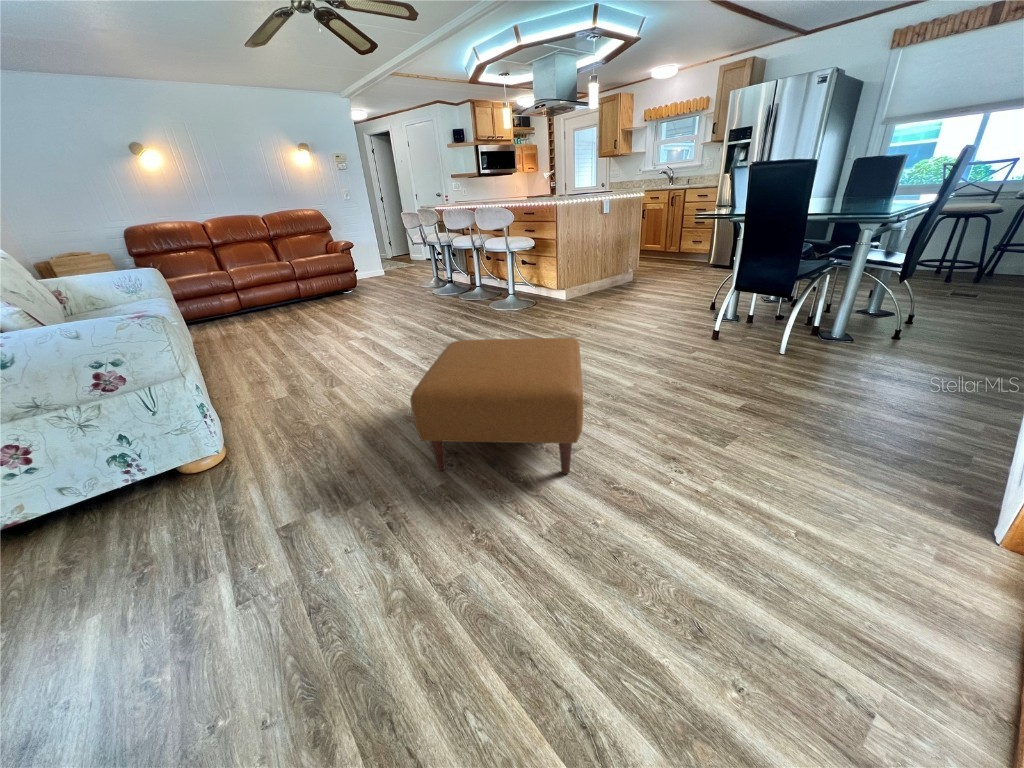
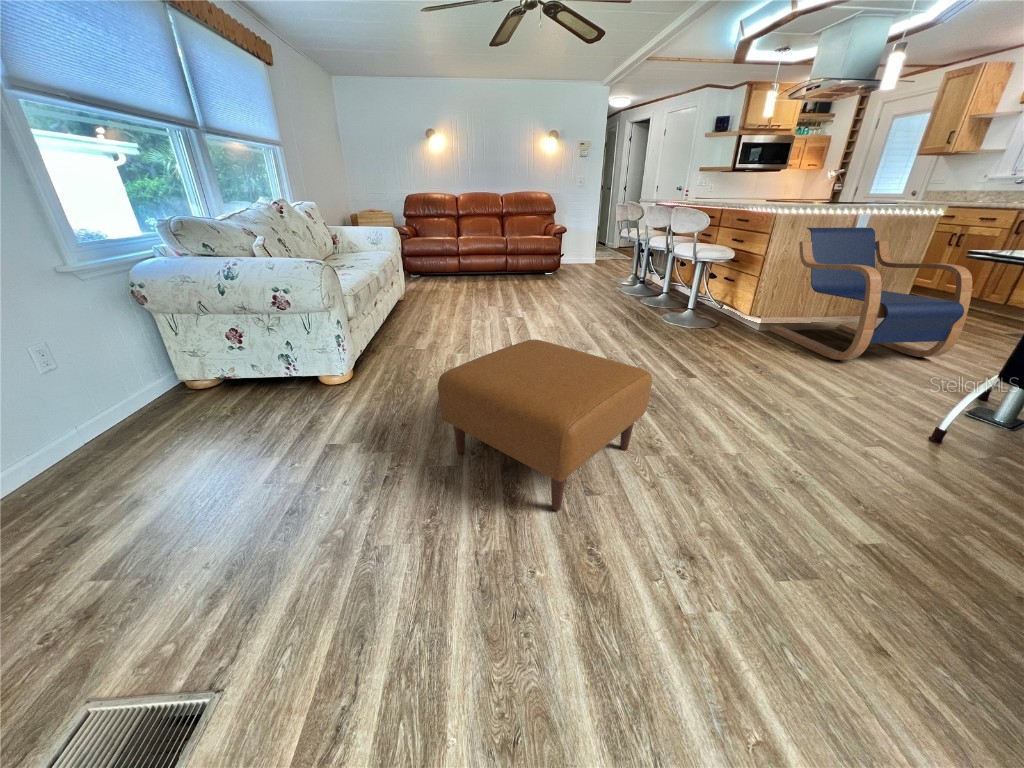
lounge chair: none [576,212,684,307] -> present [769,227,972,360]

